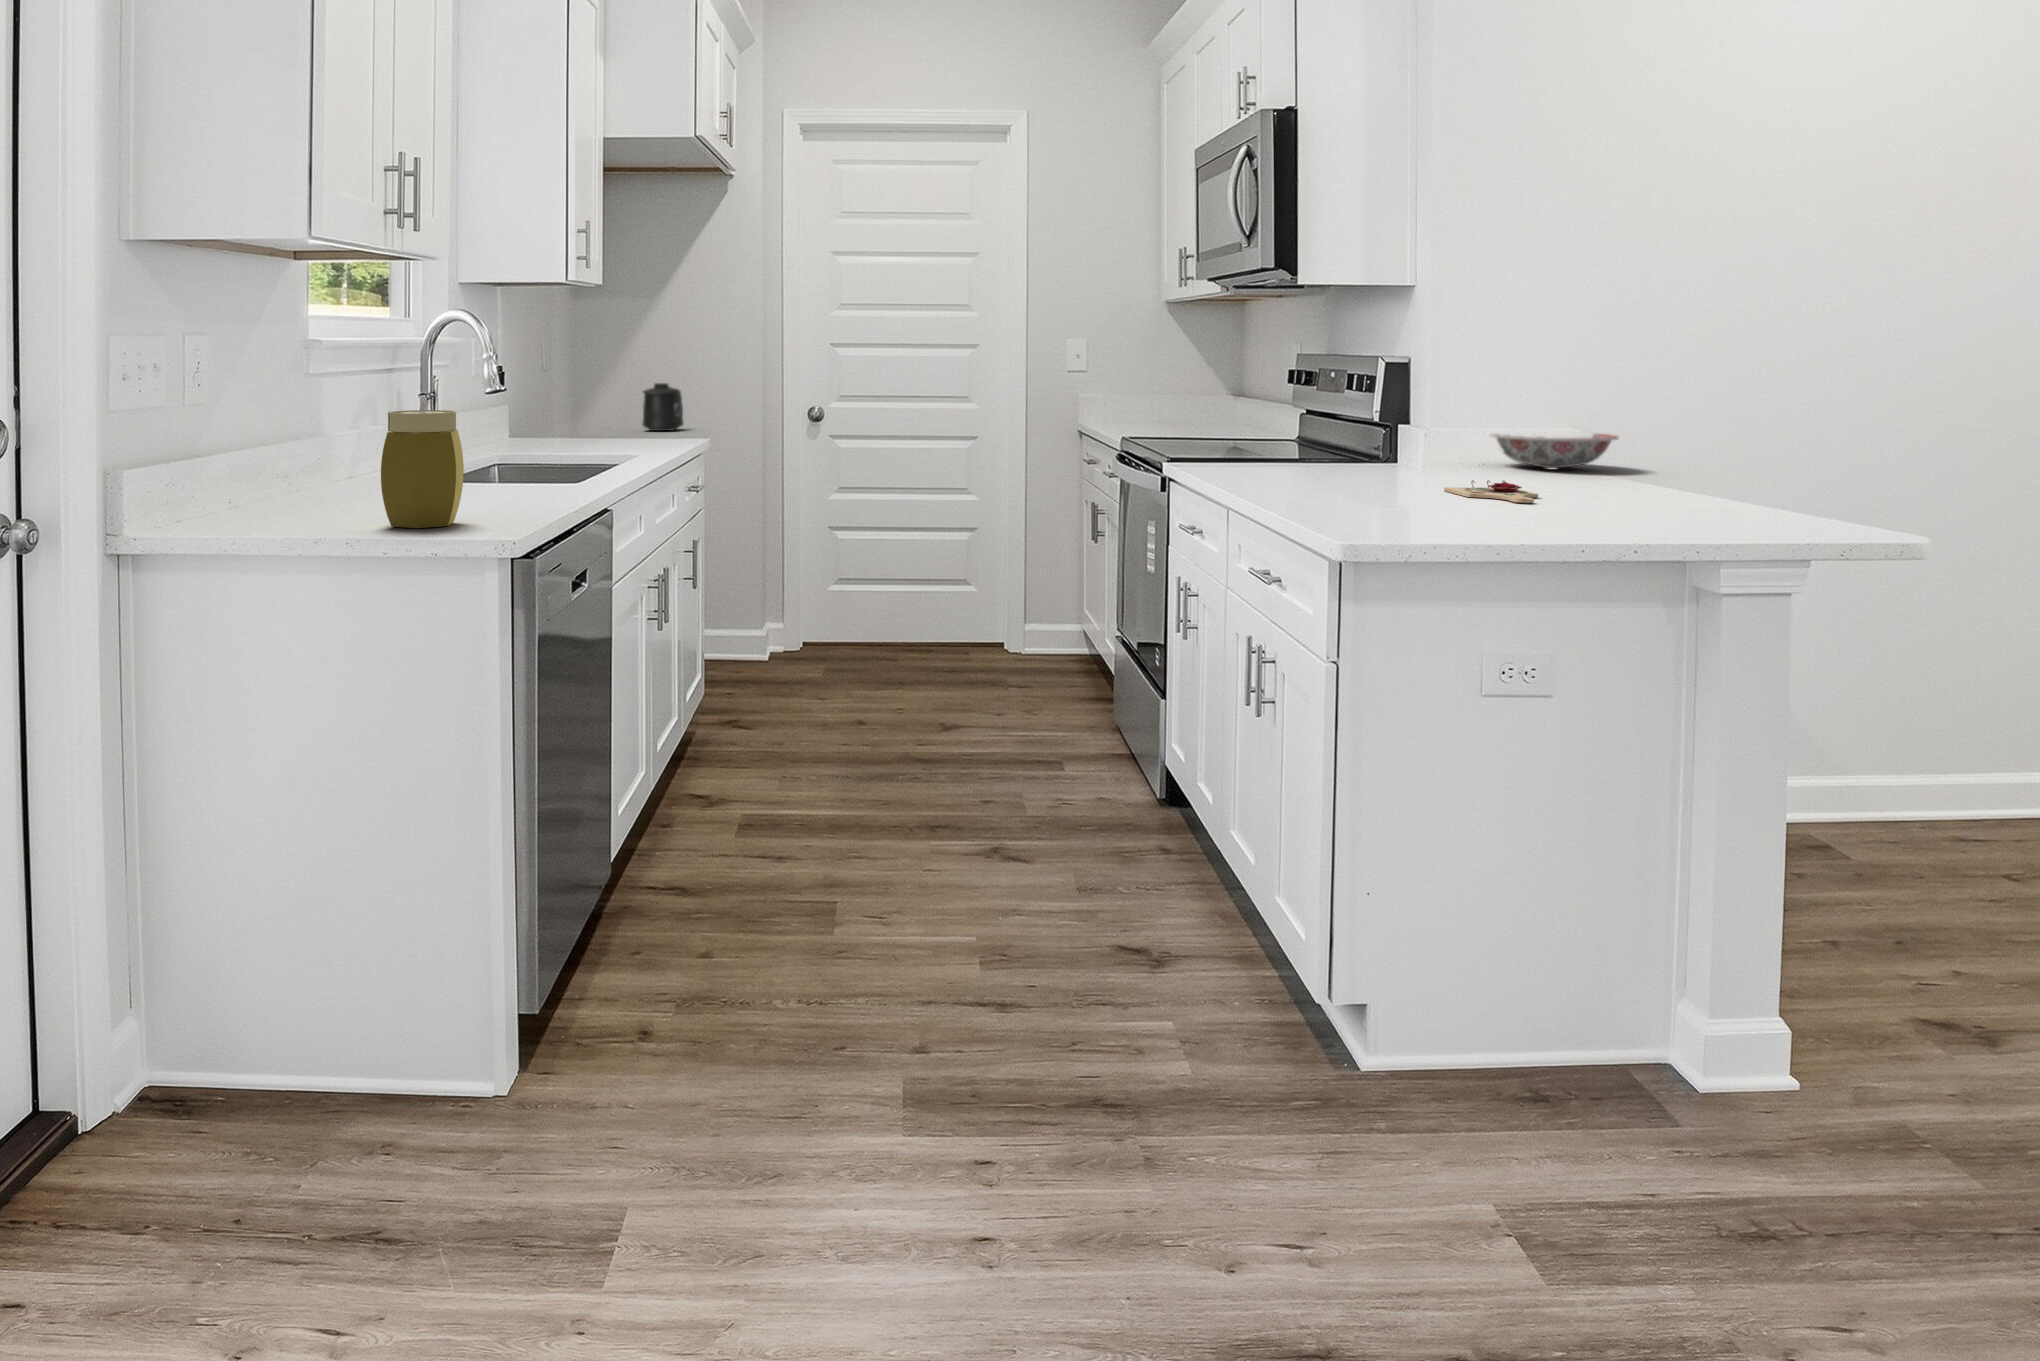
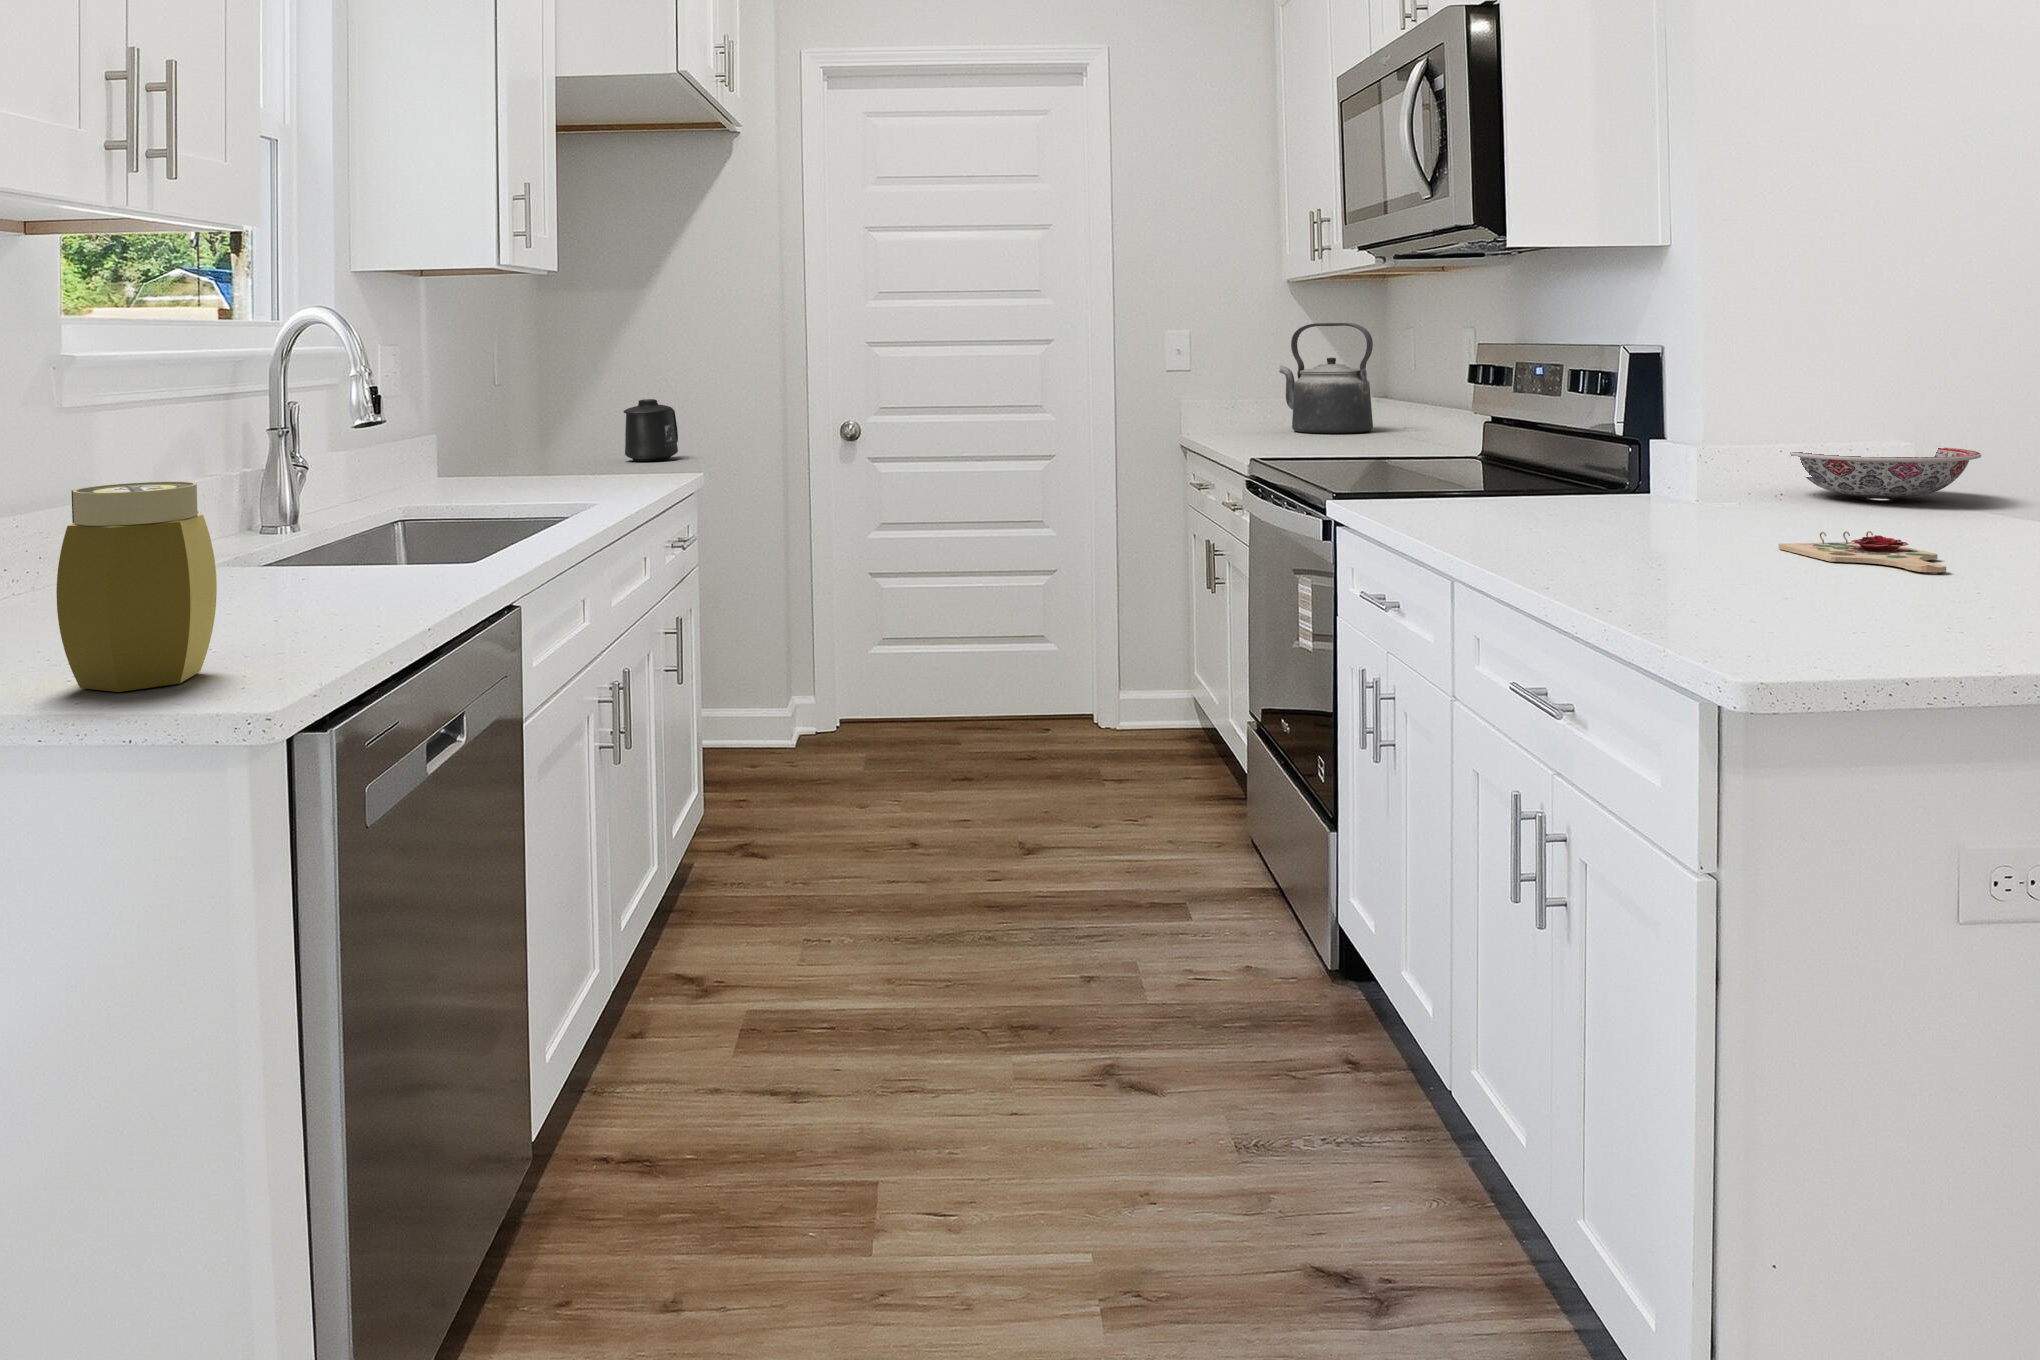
kettle: none [1156,336,1228,422] -> present [1279,323,1373,433]

